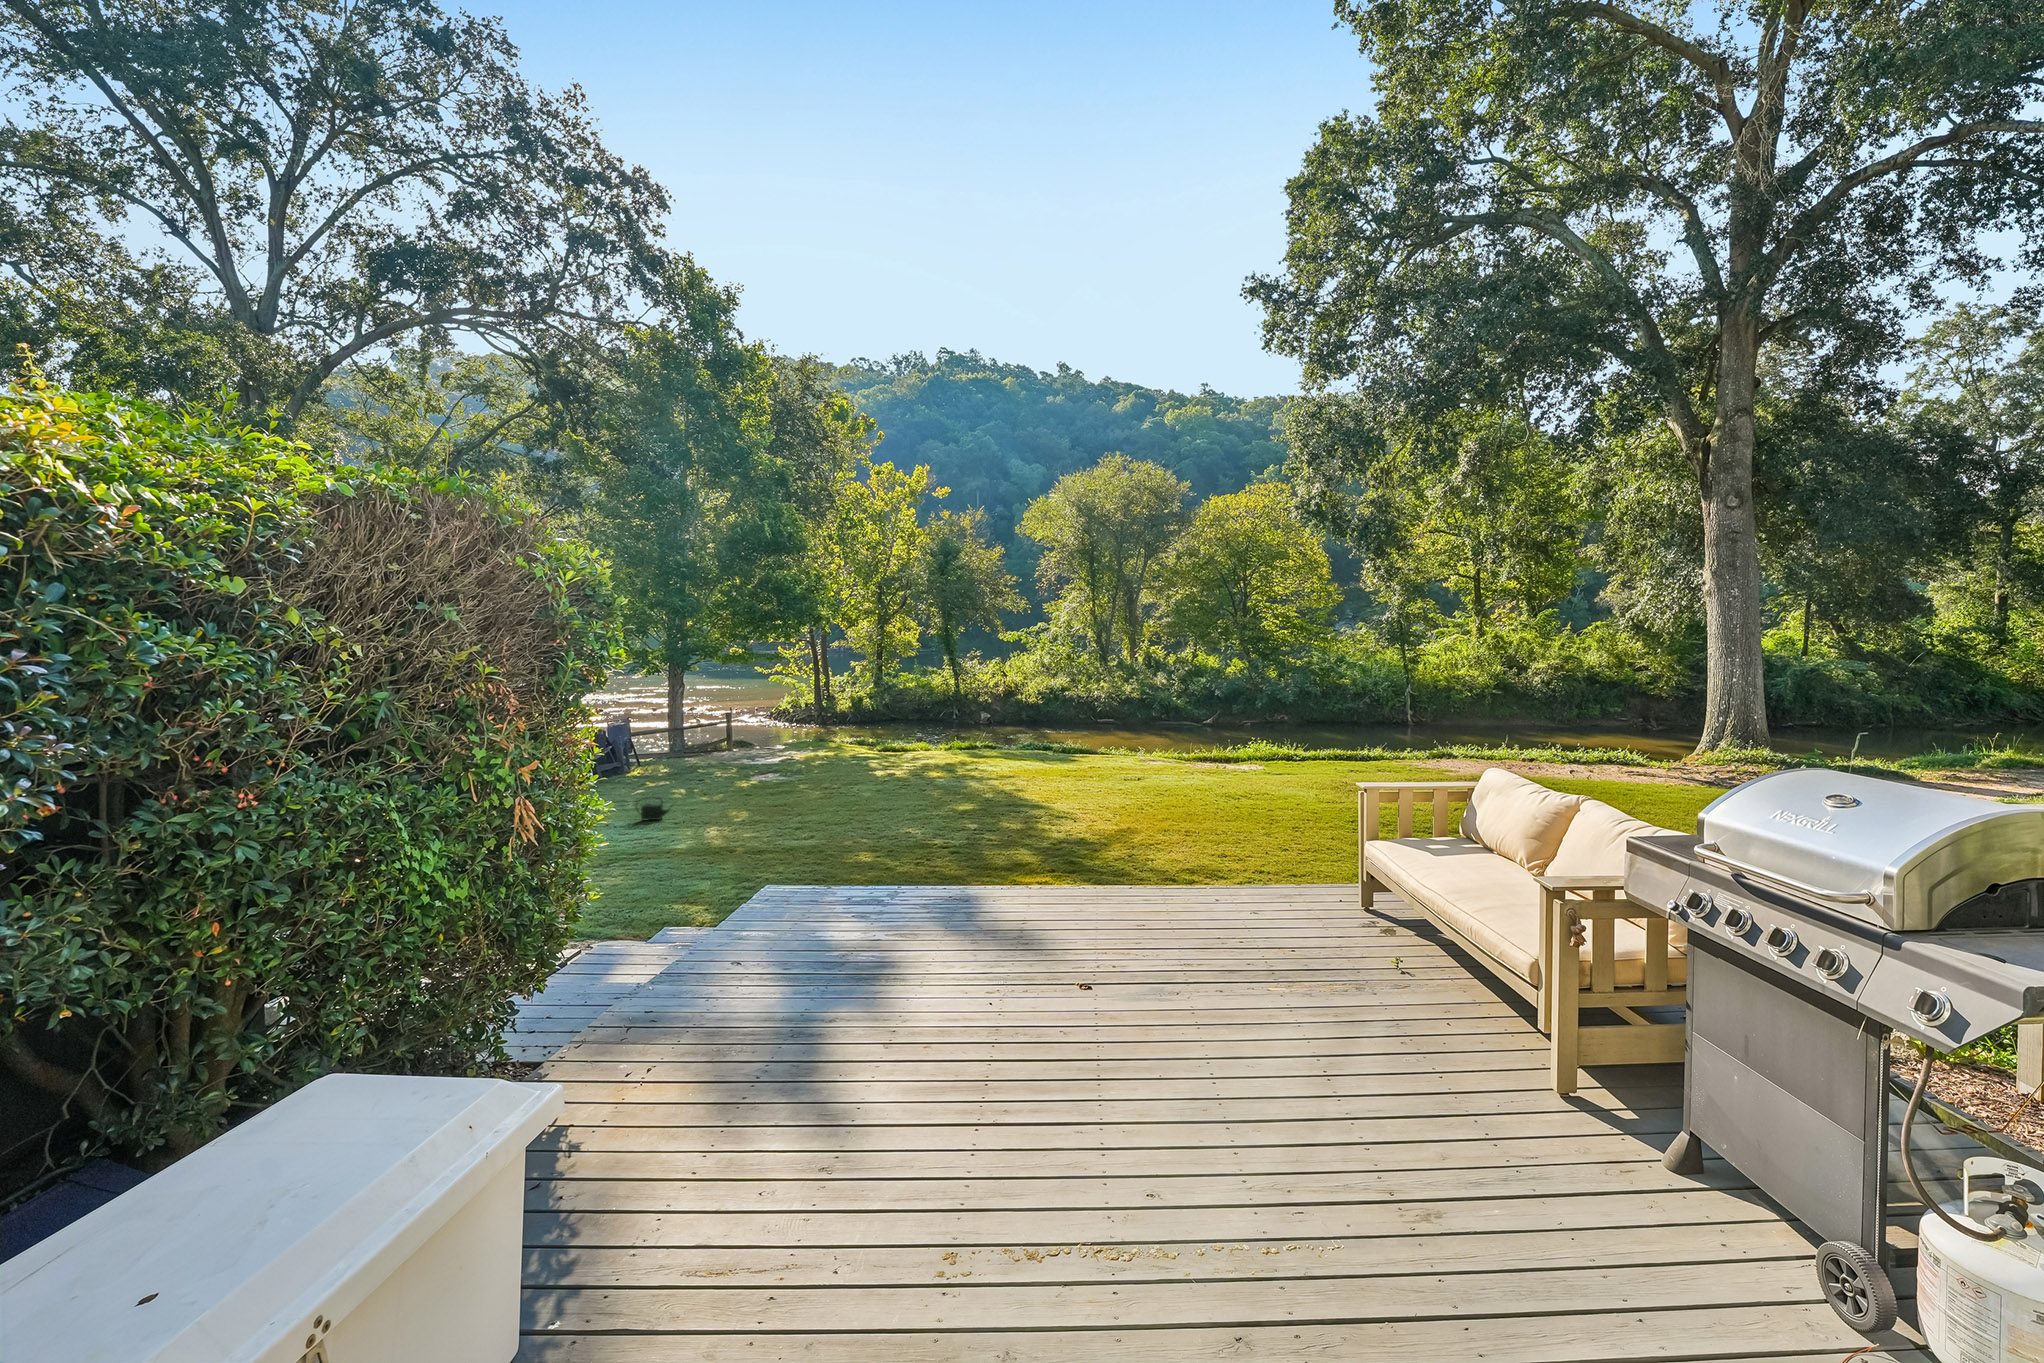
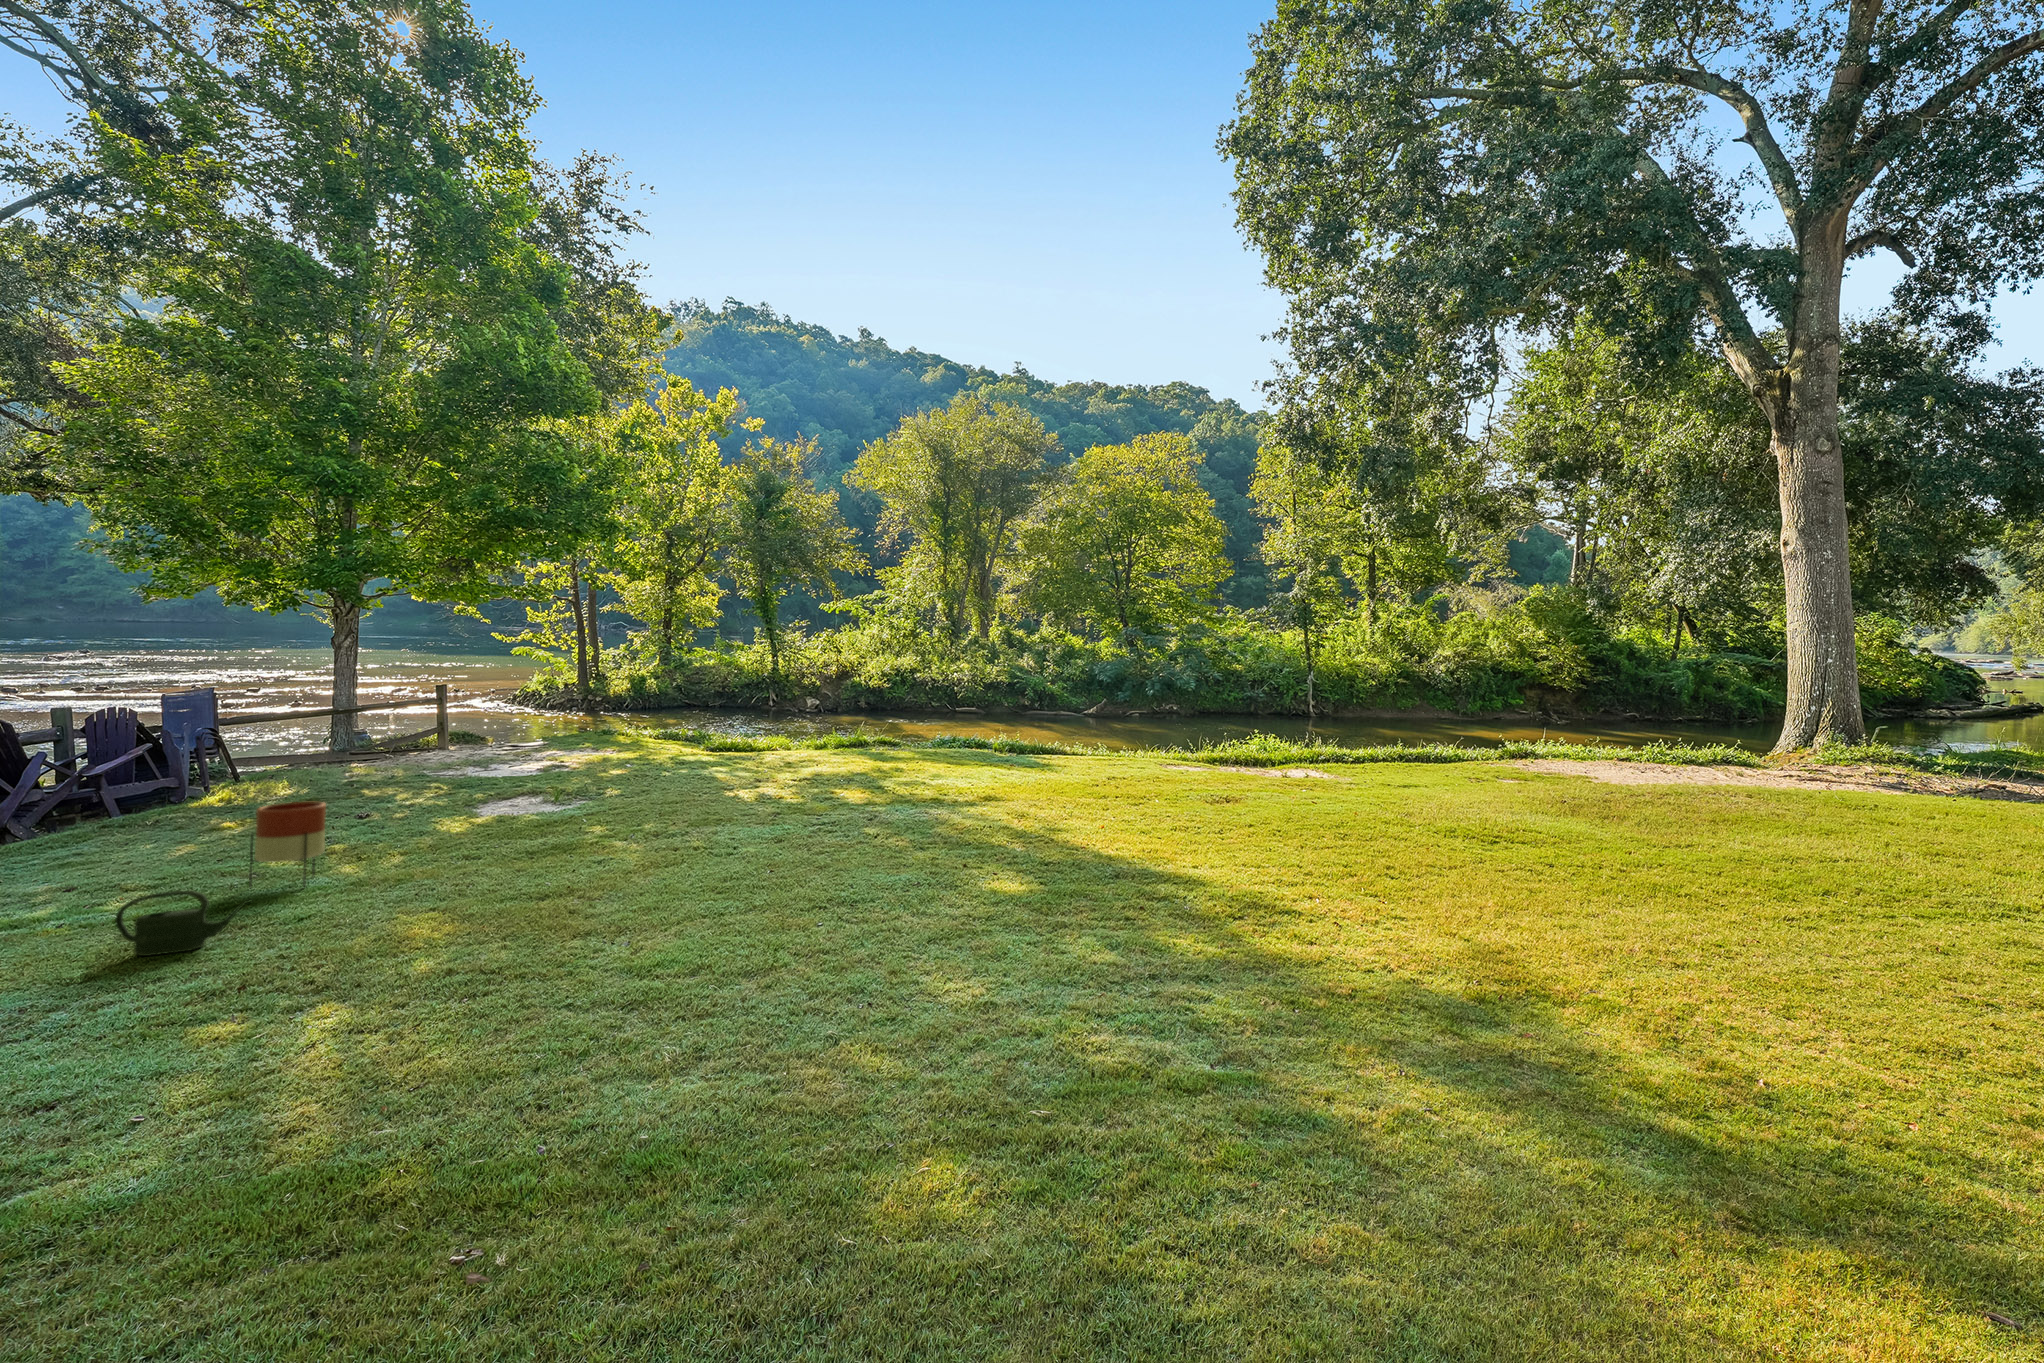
planter: none [667,767,694,805] -> present [249,802,326,889]

